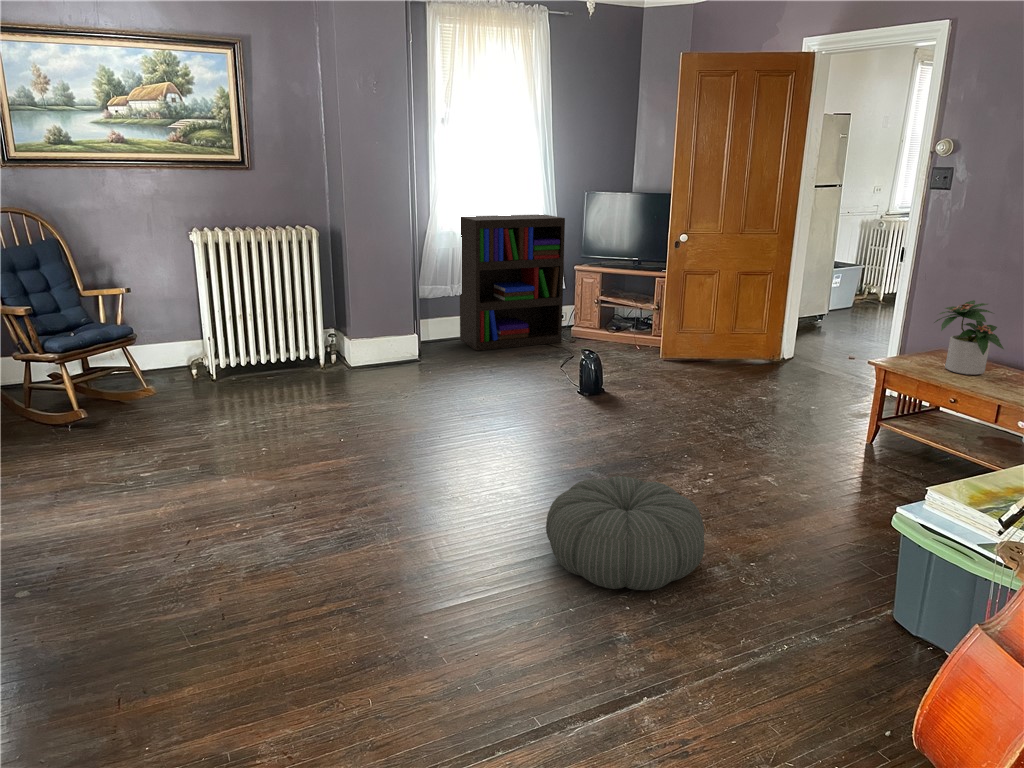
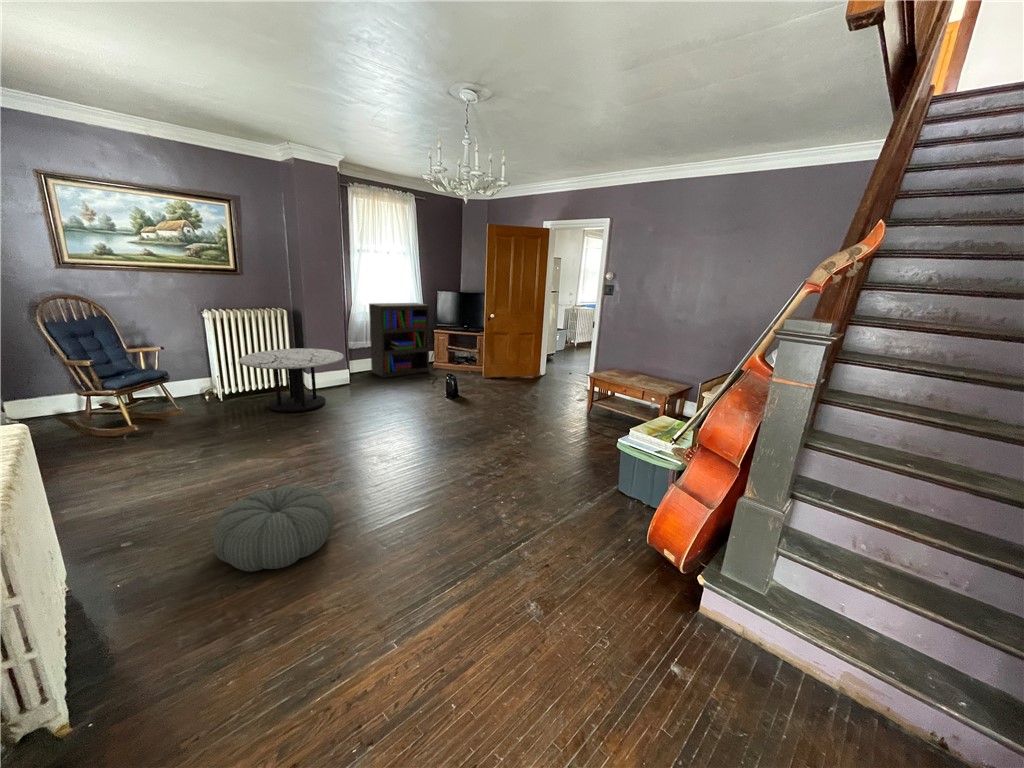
coffee table: none [233,295,398,404] -> present [239,348,343,413]
potted plant: present [934,300,1004,375] -> none [610,345,639,379]
pouf: present [546,476,704,590] -> present [213,486,334,571]

